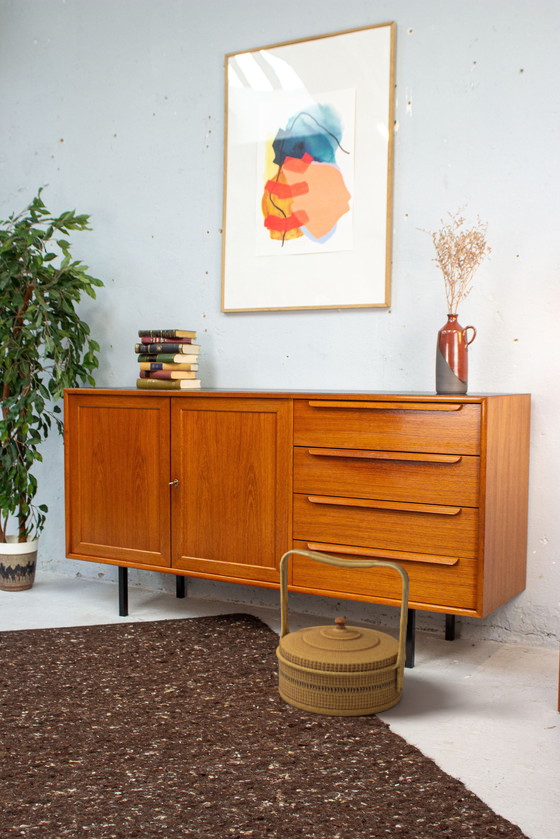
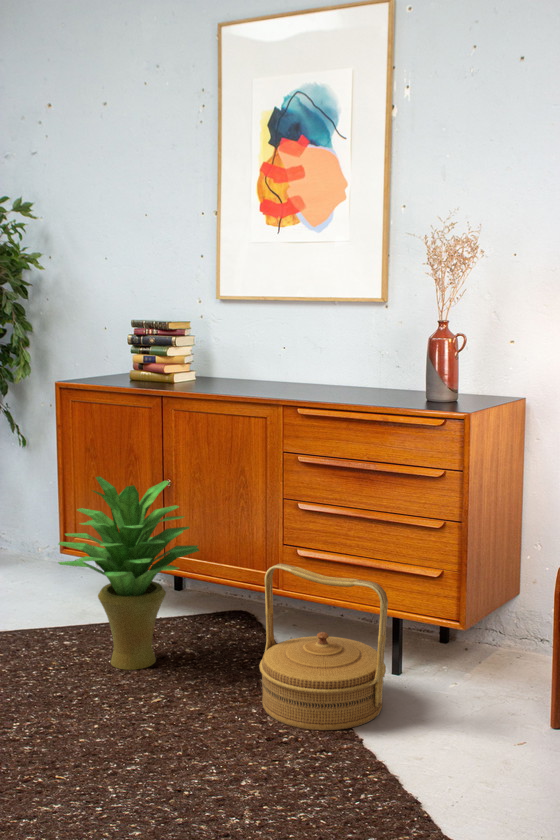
potted plant: none [68,468,211,664] -> present [58,476,200,670]

